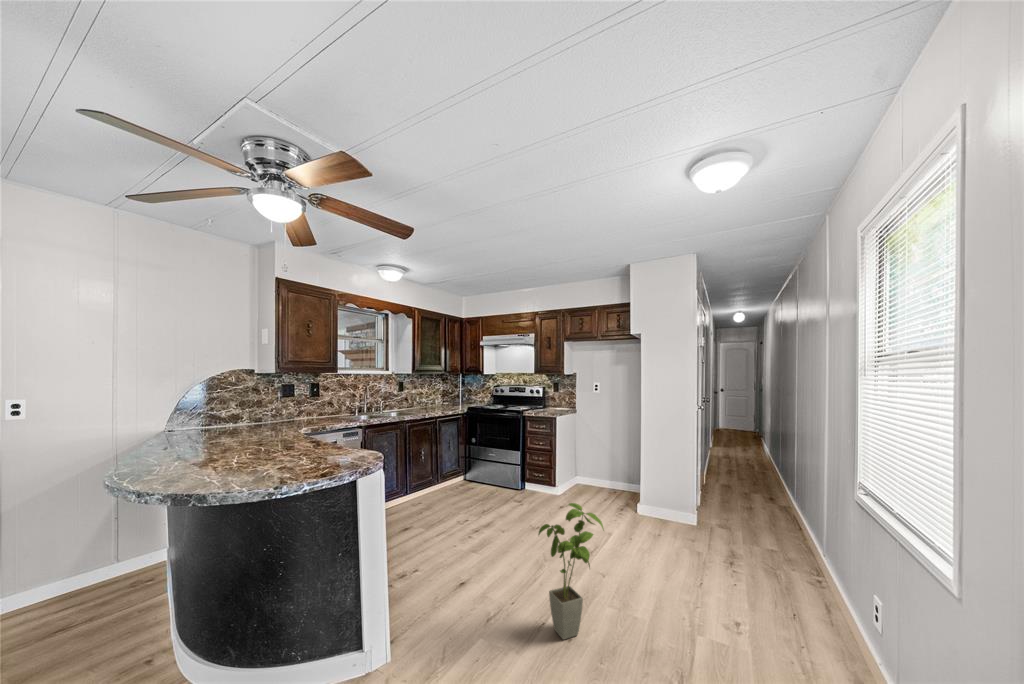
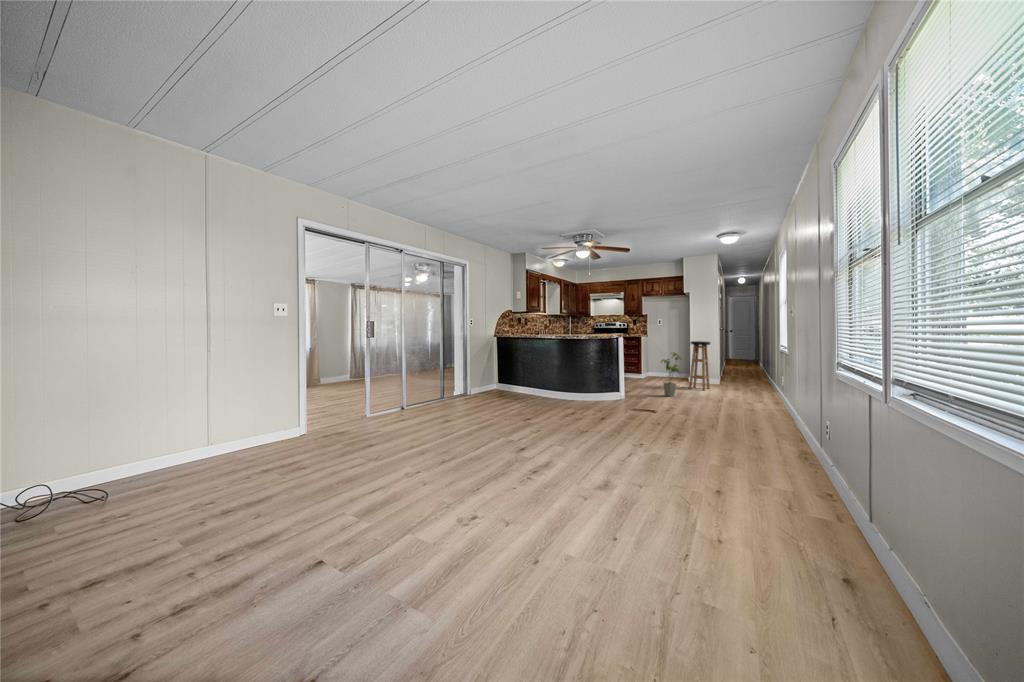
bar stool: none [634,447,685,581] -> present [689,341,710,390]

